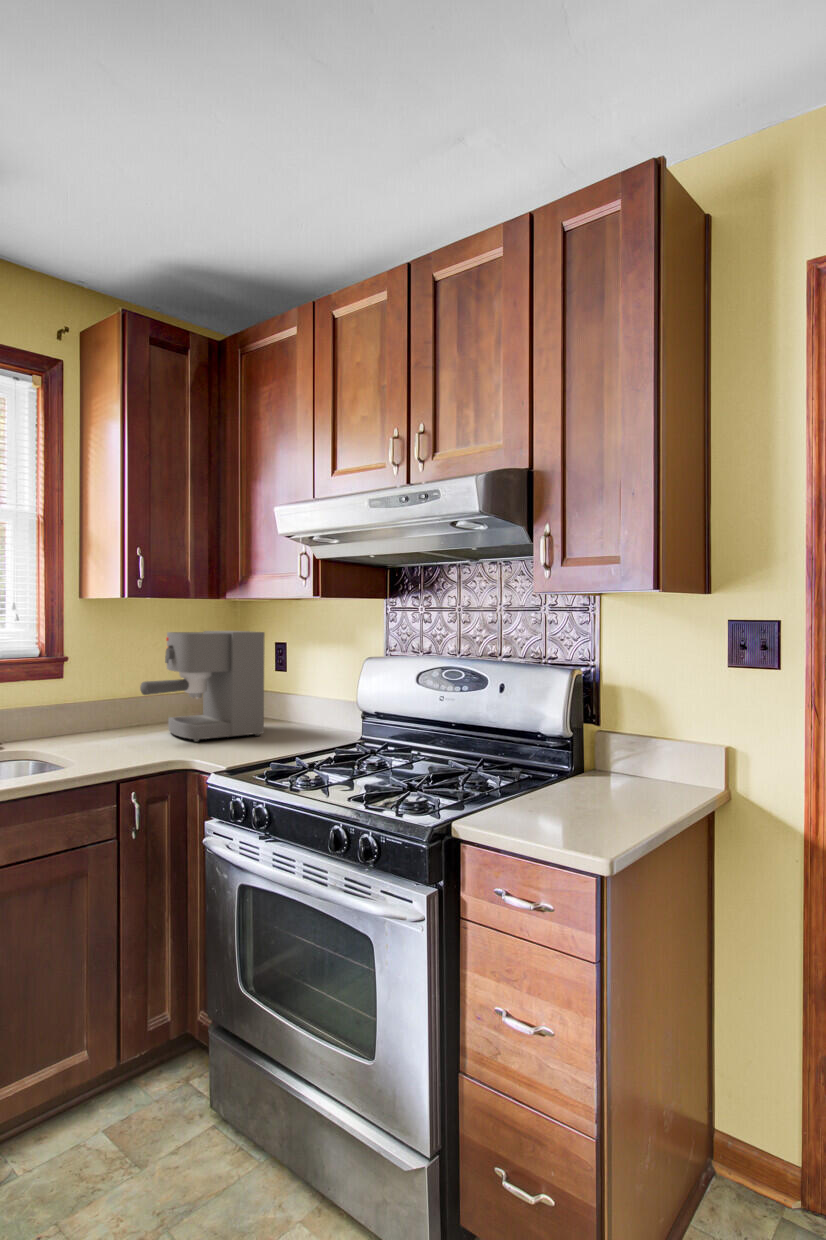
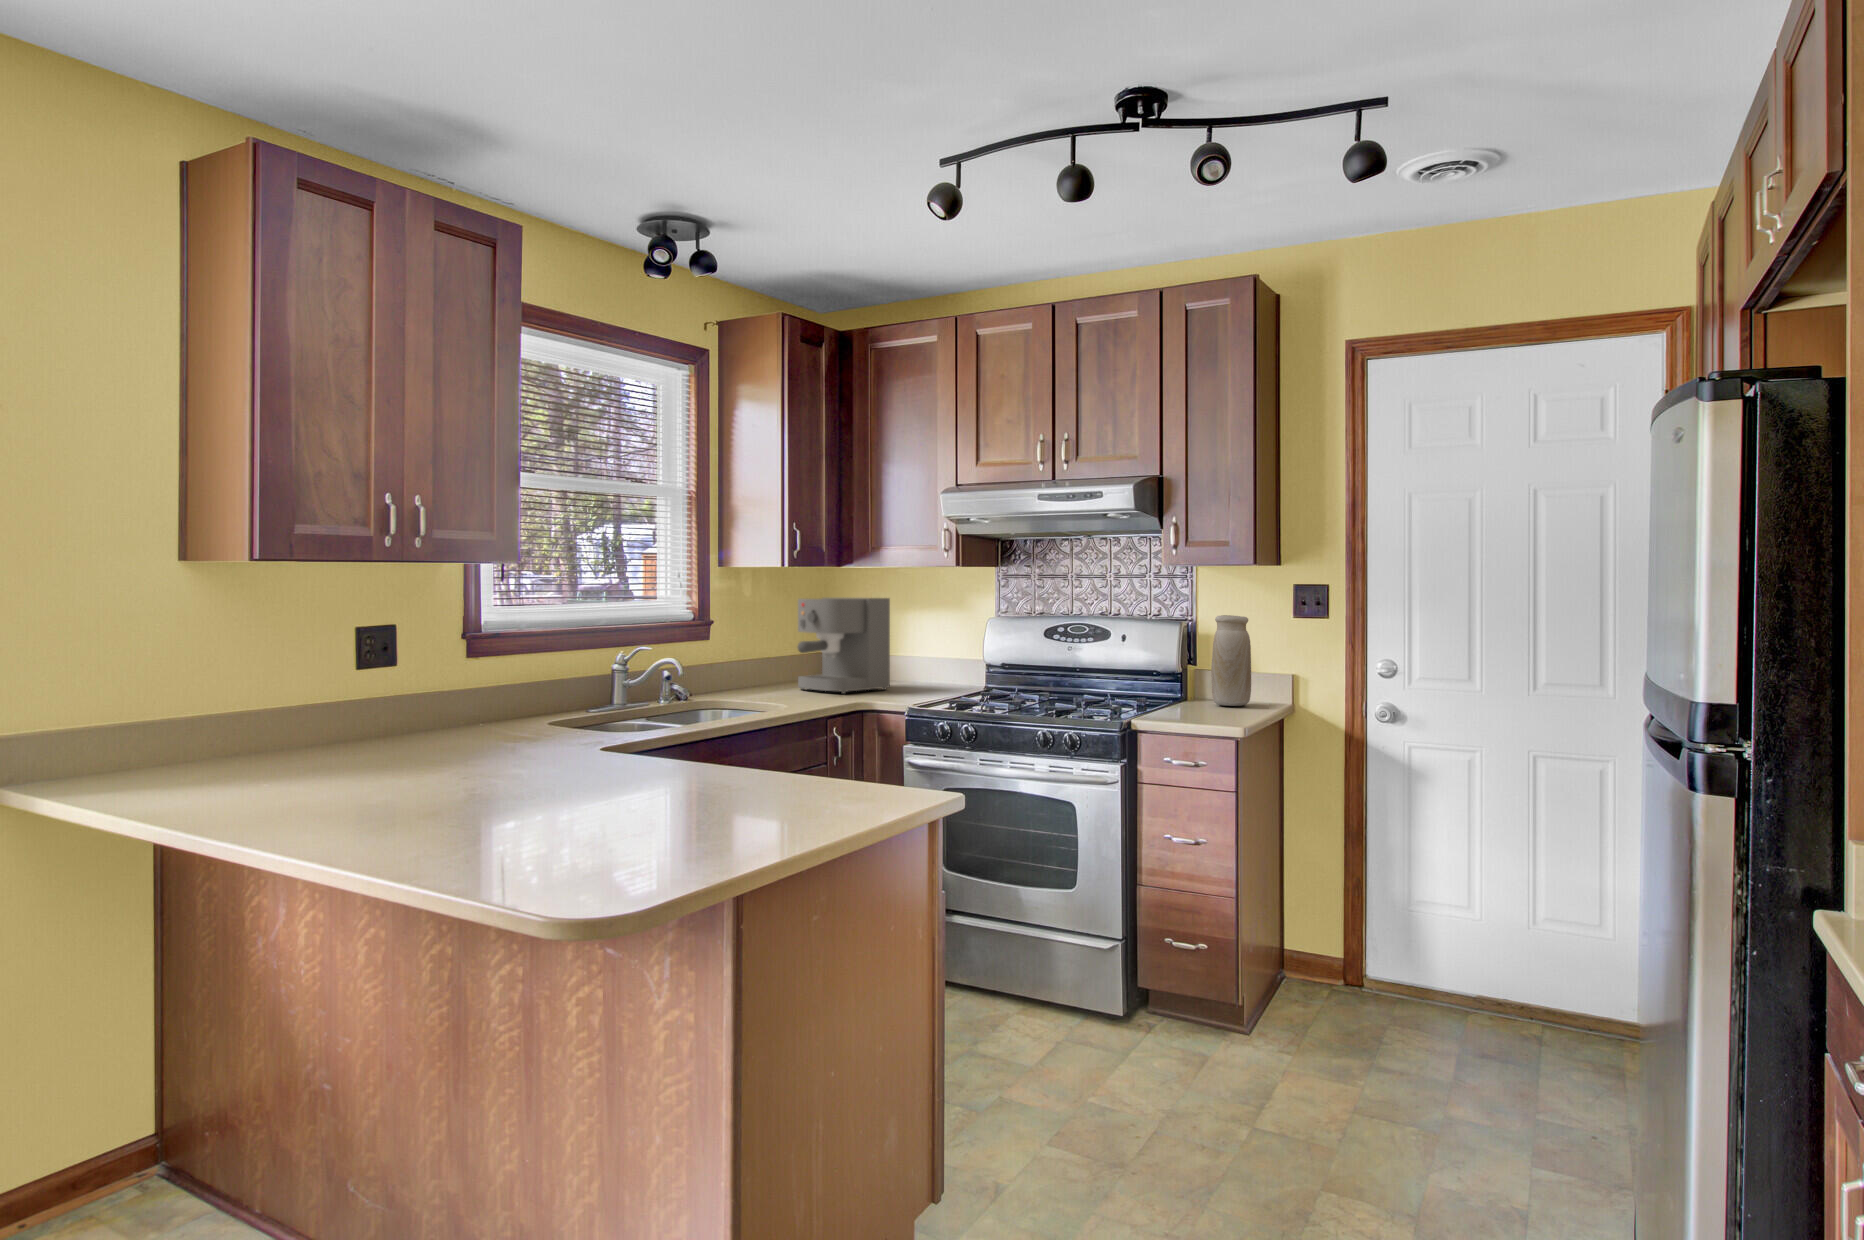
vase: none [613,661,670,788] -> present [1211,615,1251,706]

